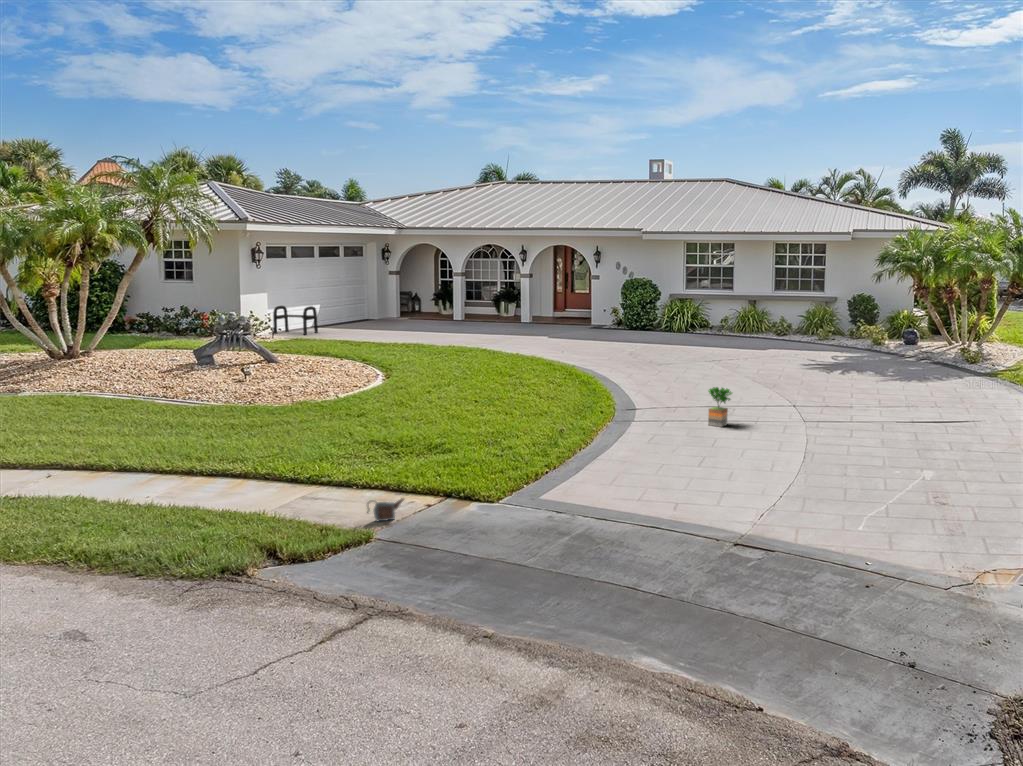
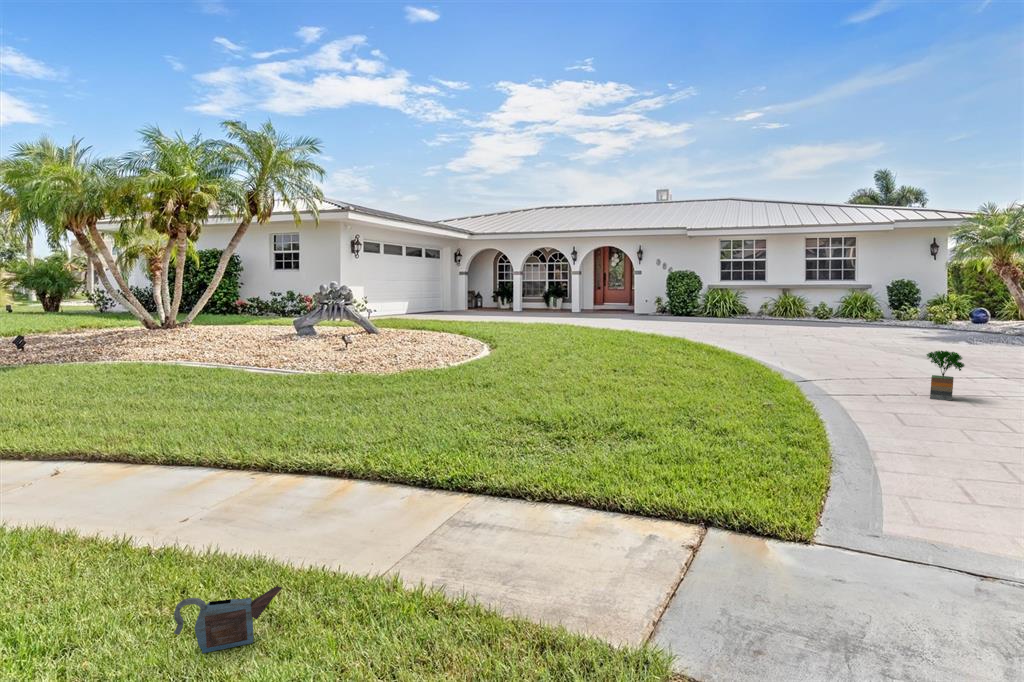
bench: present [273,306,318,335] -> none [367,293,406,318]
watering can: present [367,498,404,522] -> present [174,586,282,653]

